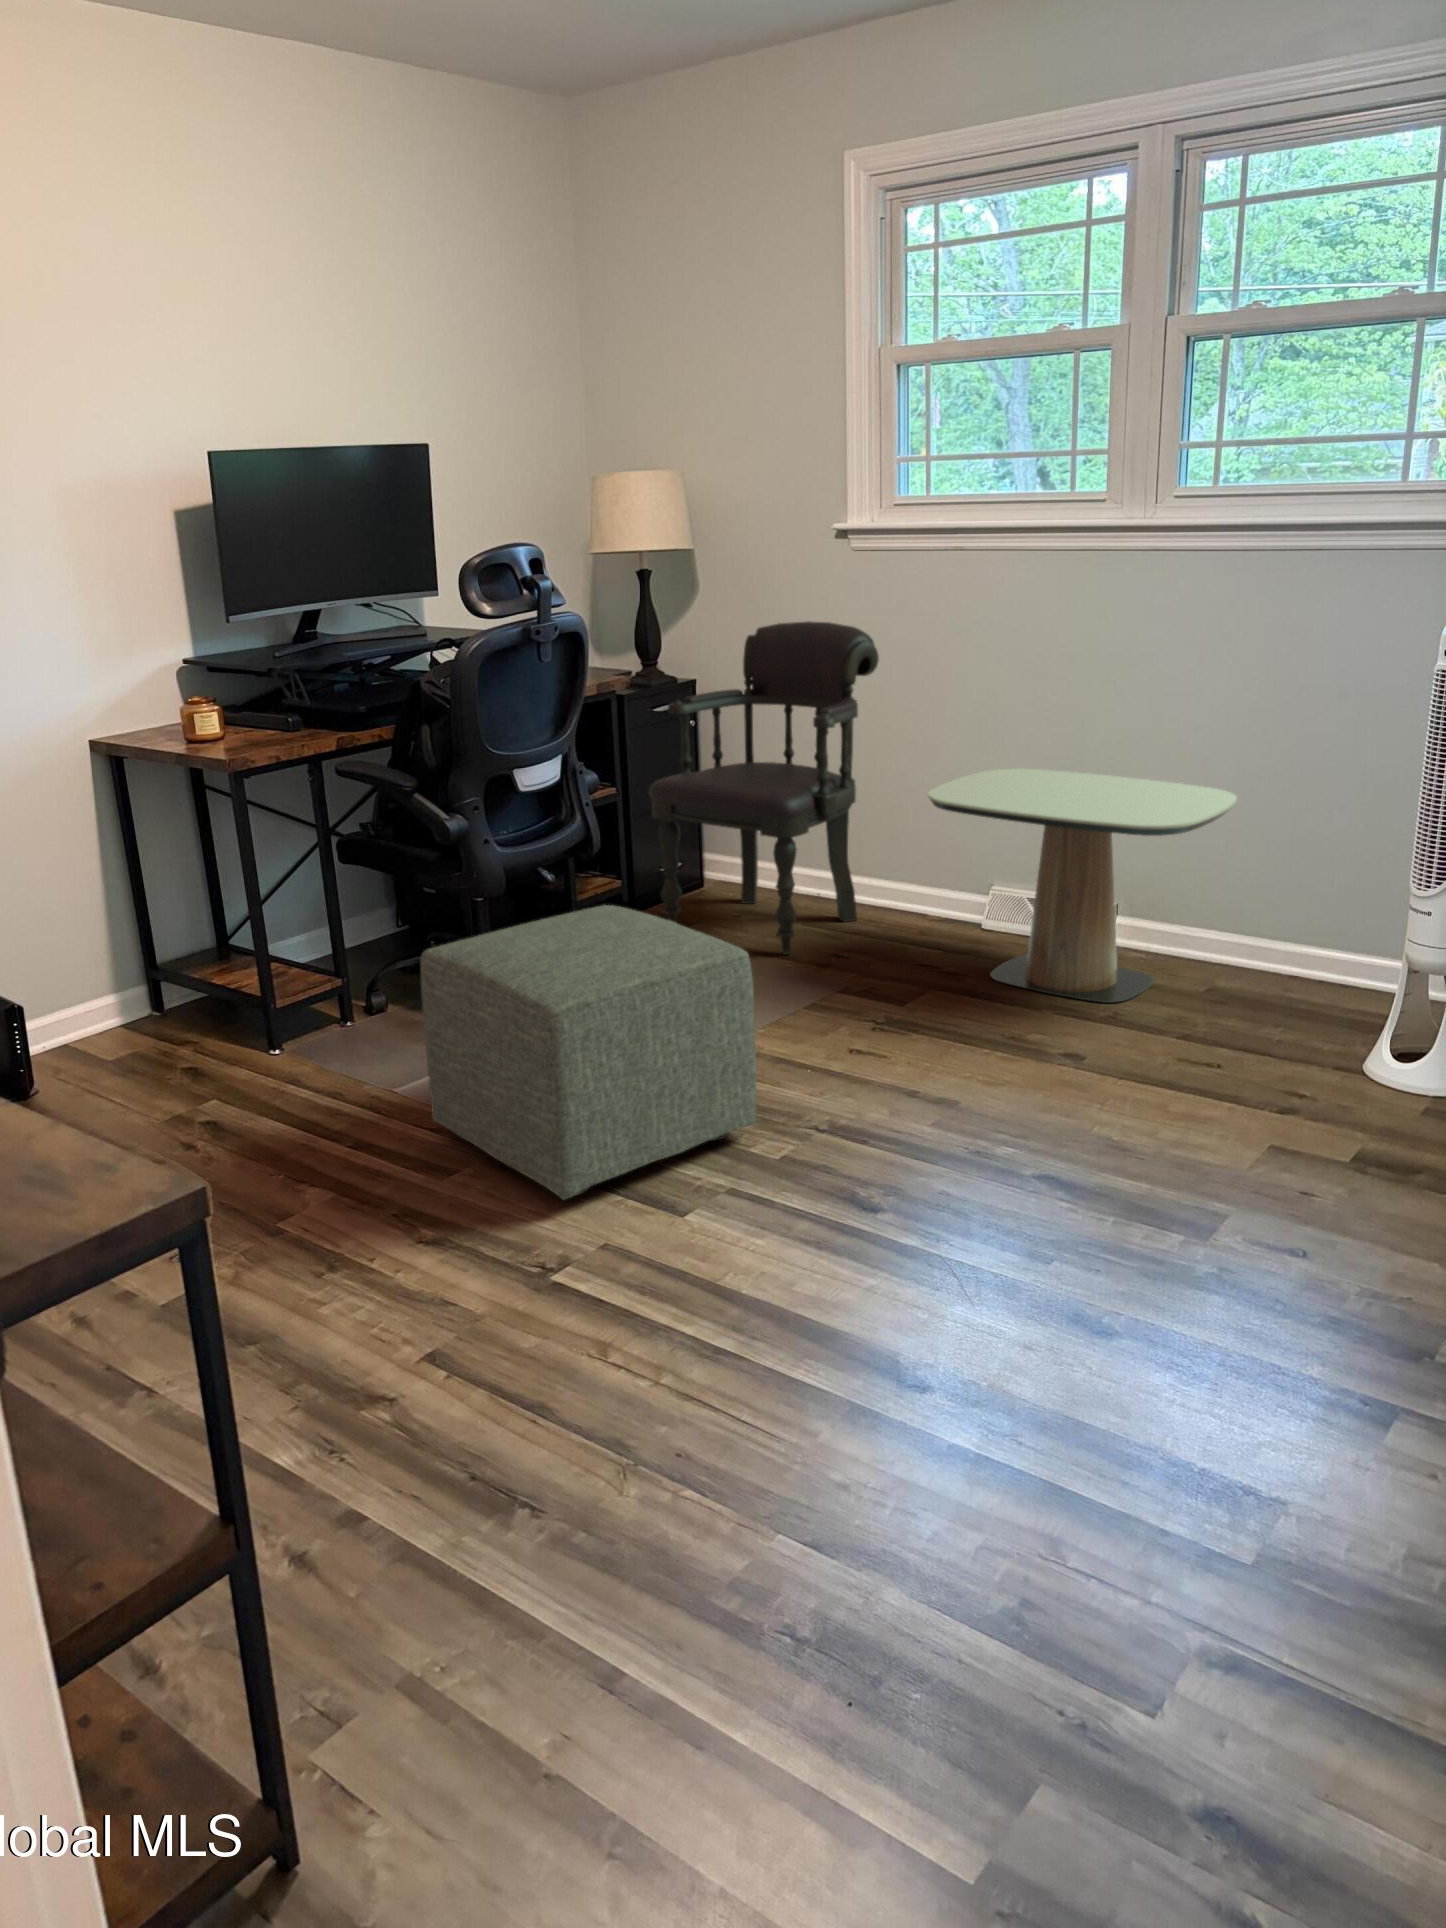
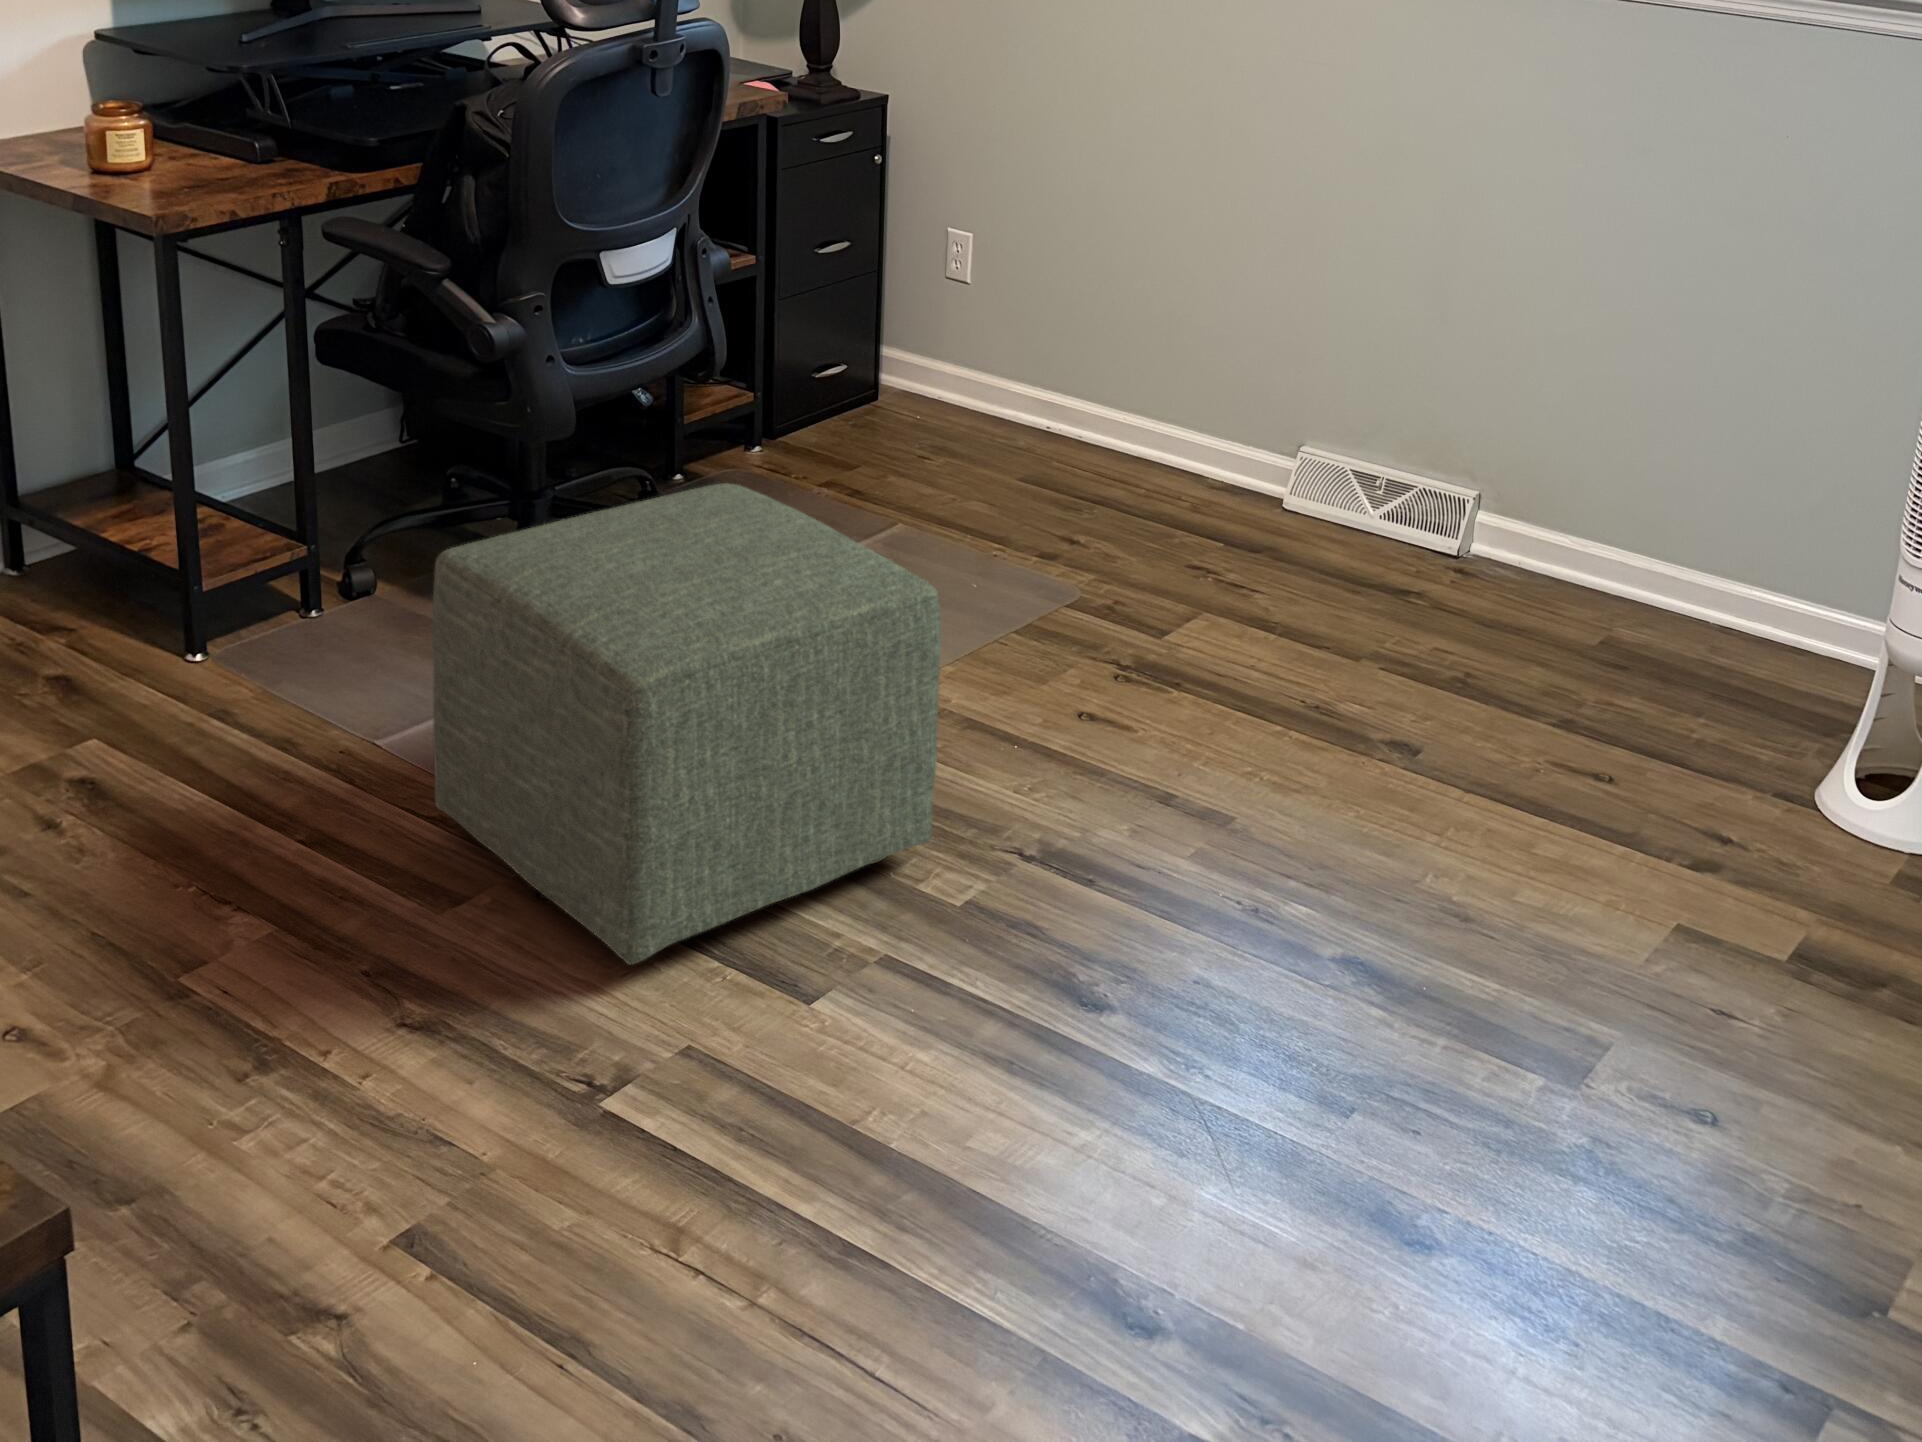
armchair: present [649,621,879,955] -> none [801,32,1157,534]
side table: present [928,768,1237,1003] -> none [1216,284,1662,654]

